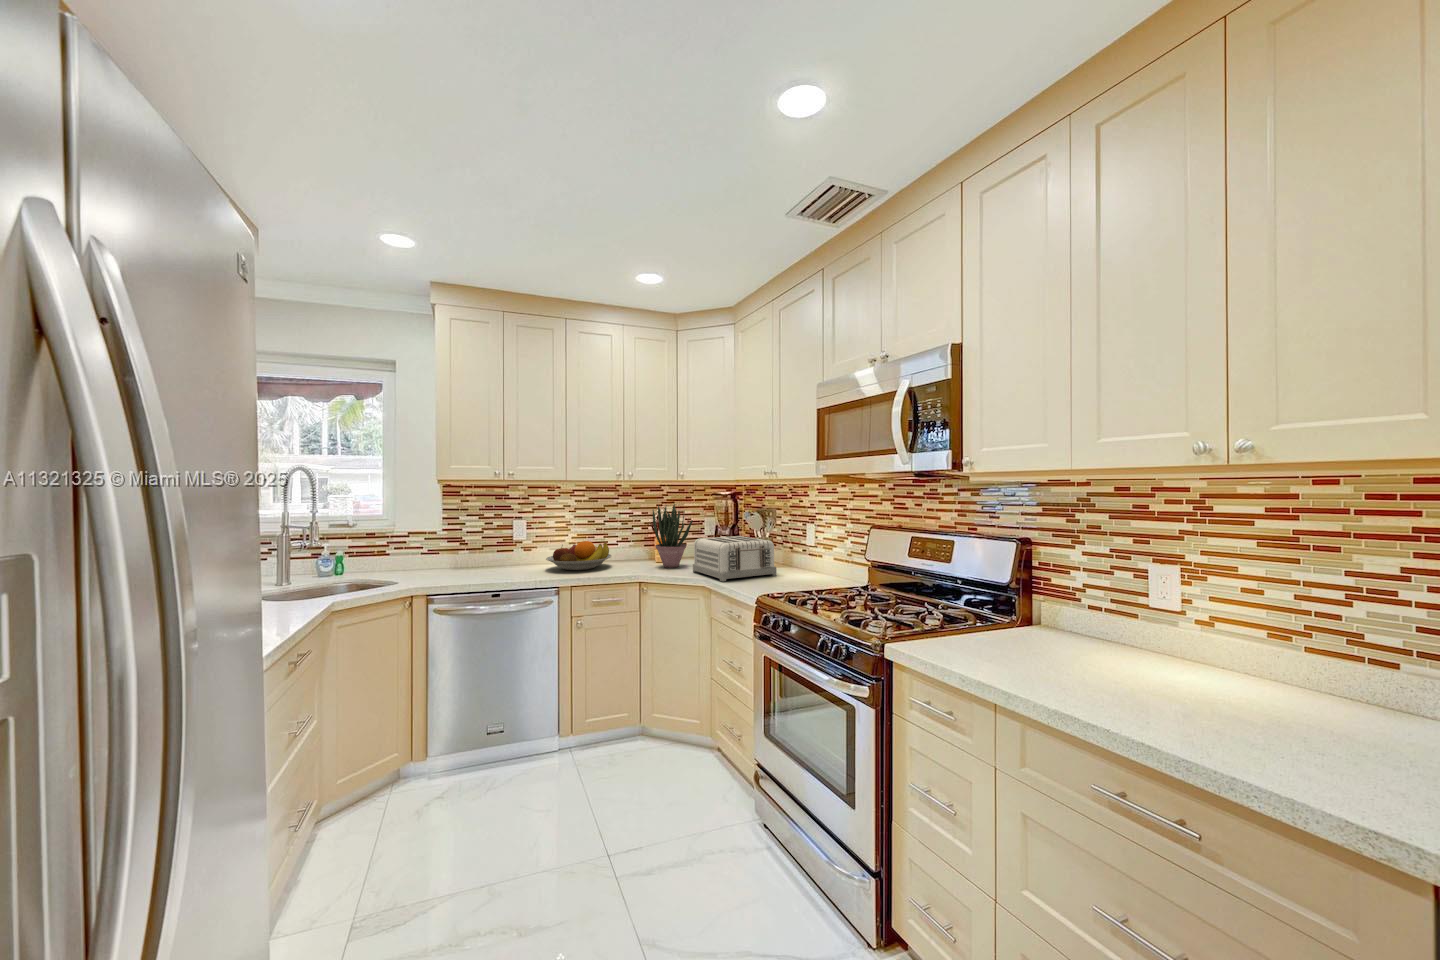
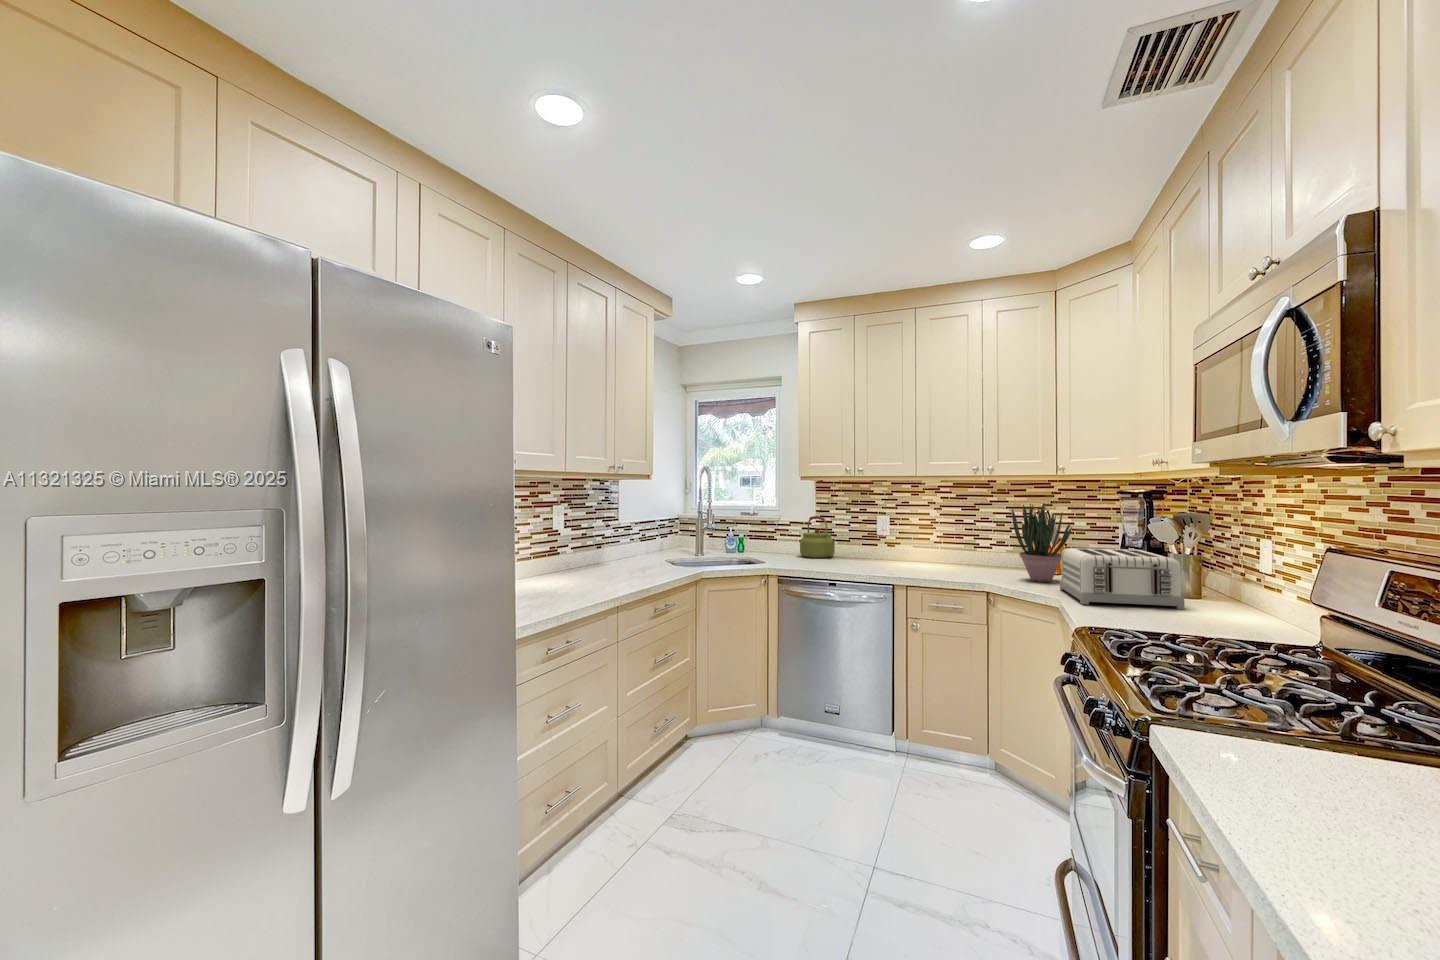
kettle: none [423,524,470,570] -> present [800,516,835,558]
fruit bowl: present [546,541,612,570] -> none [897,541,970,572]

